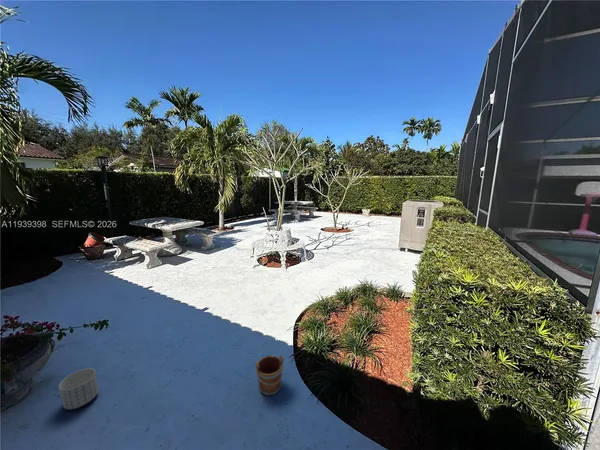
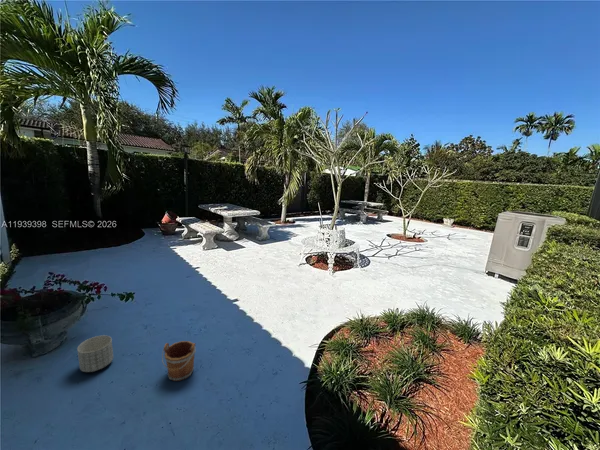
bucket: present [255,355,285,396] -> present [162,341,196,381]

